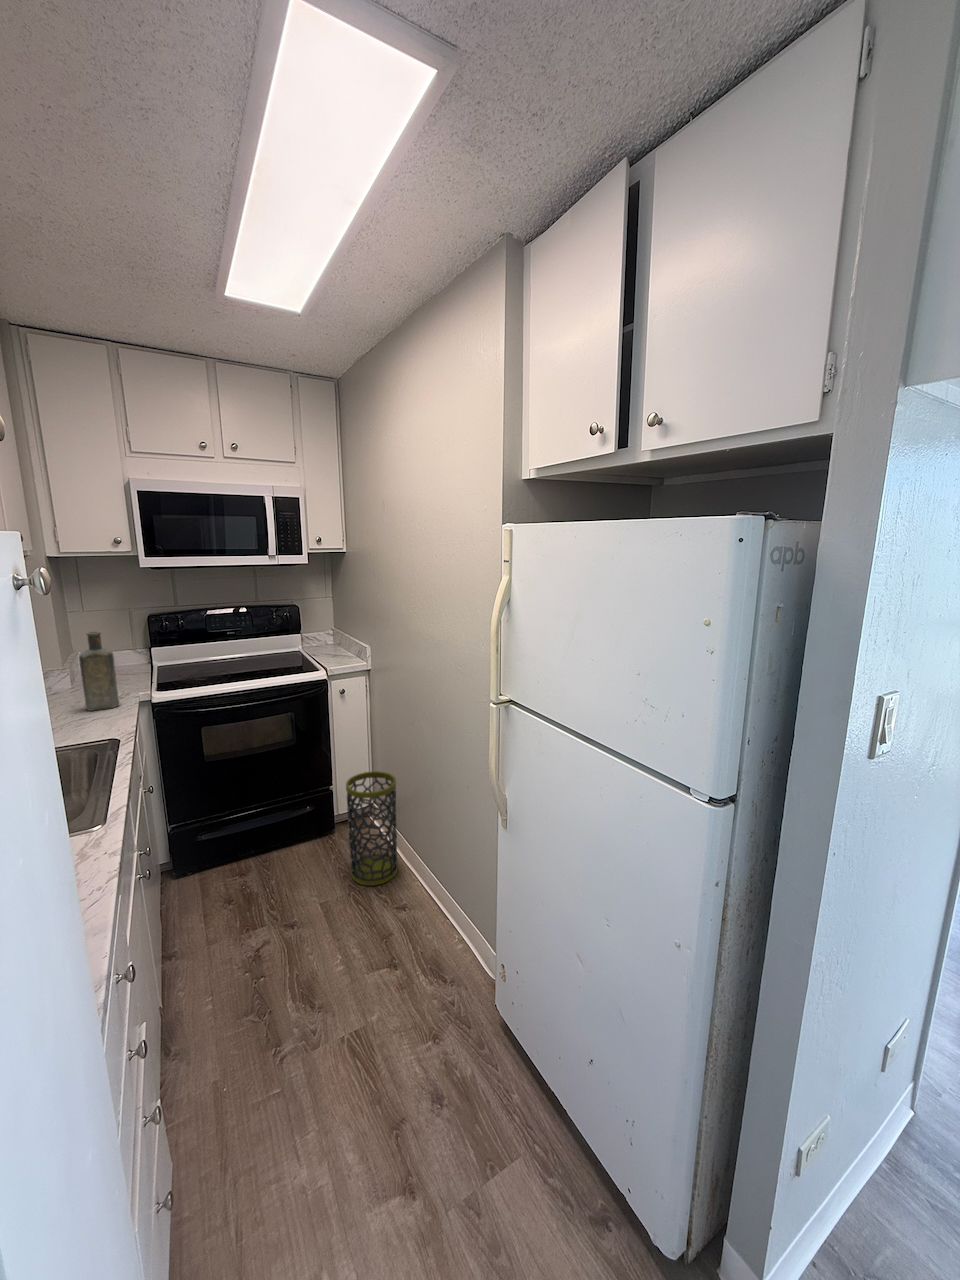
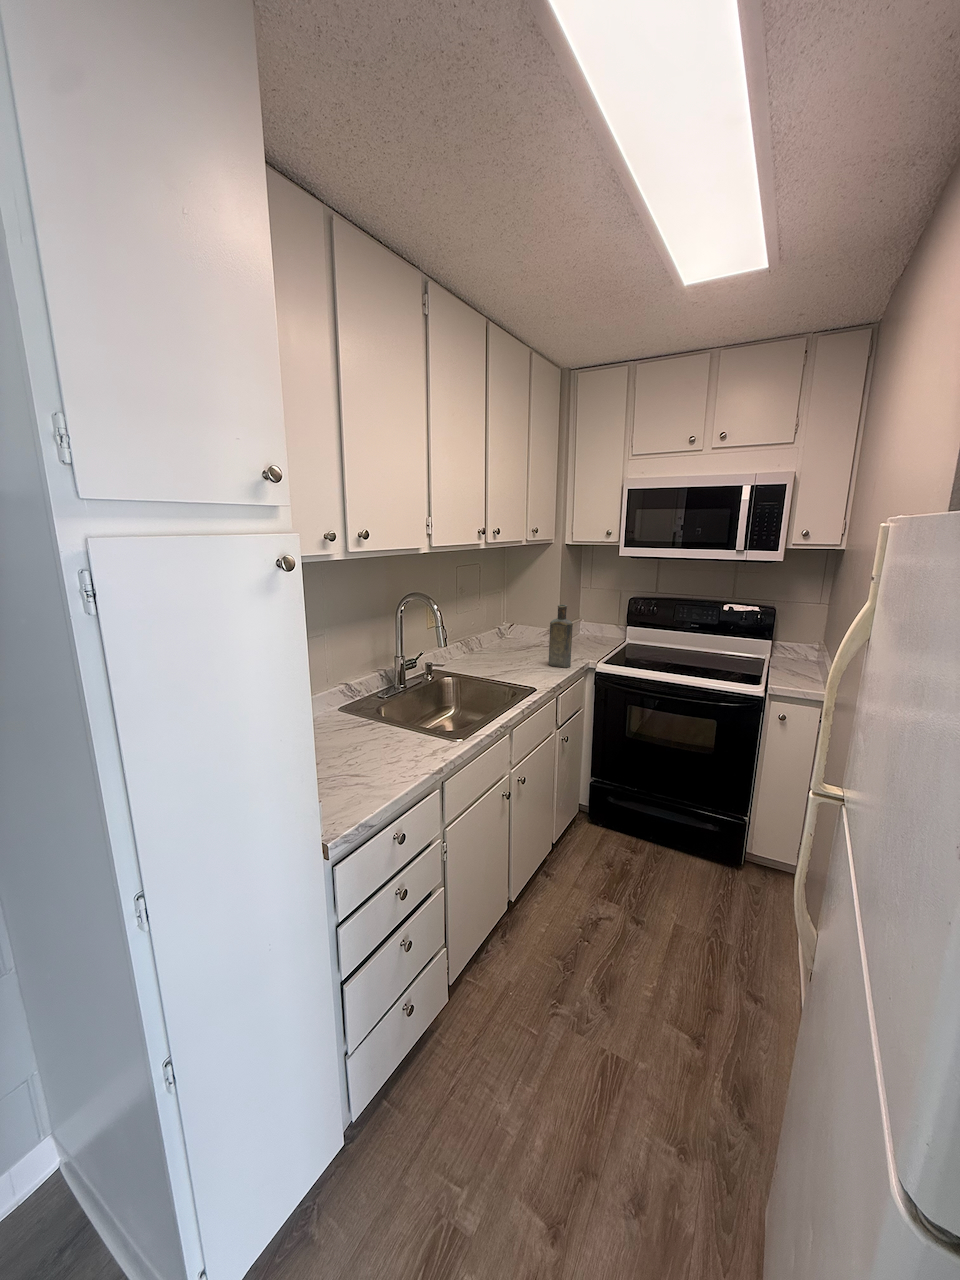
trash can: present [346,771,398,886] -> none [724,815,803,955]

